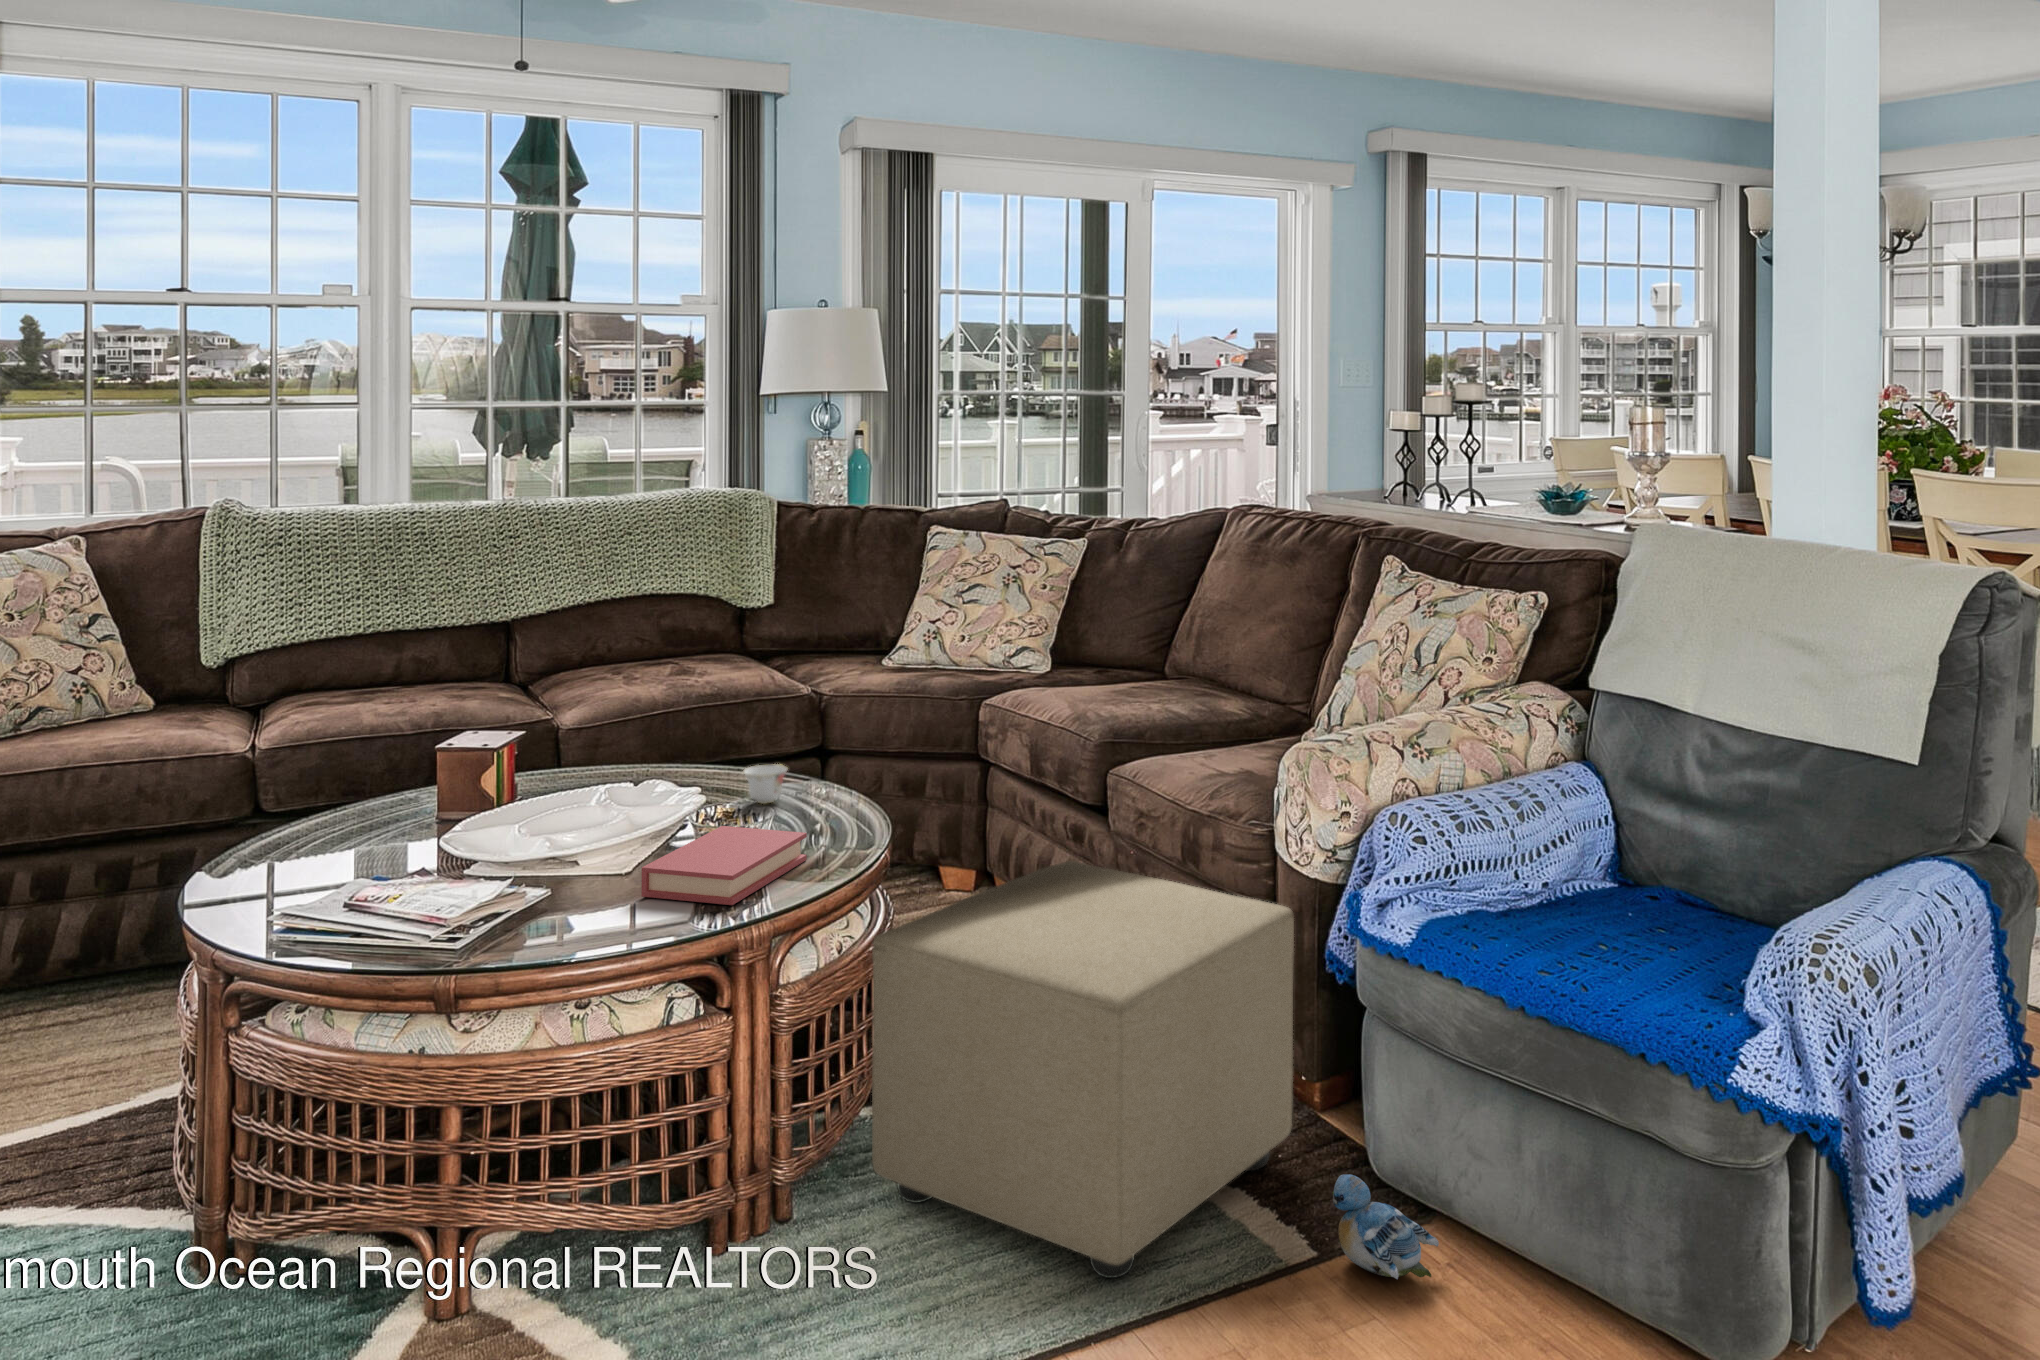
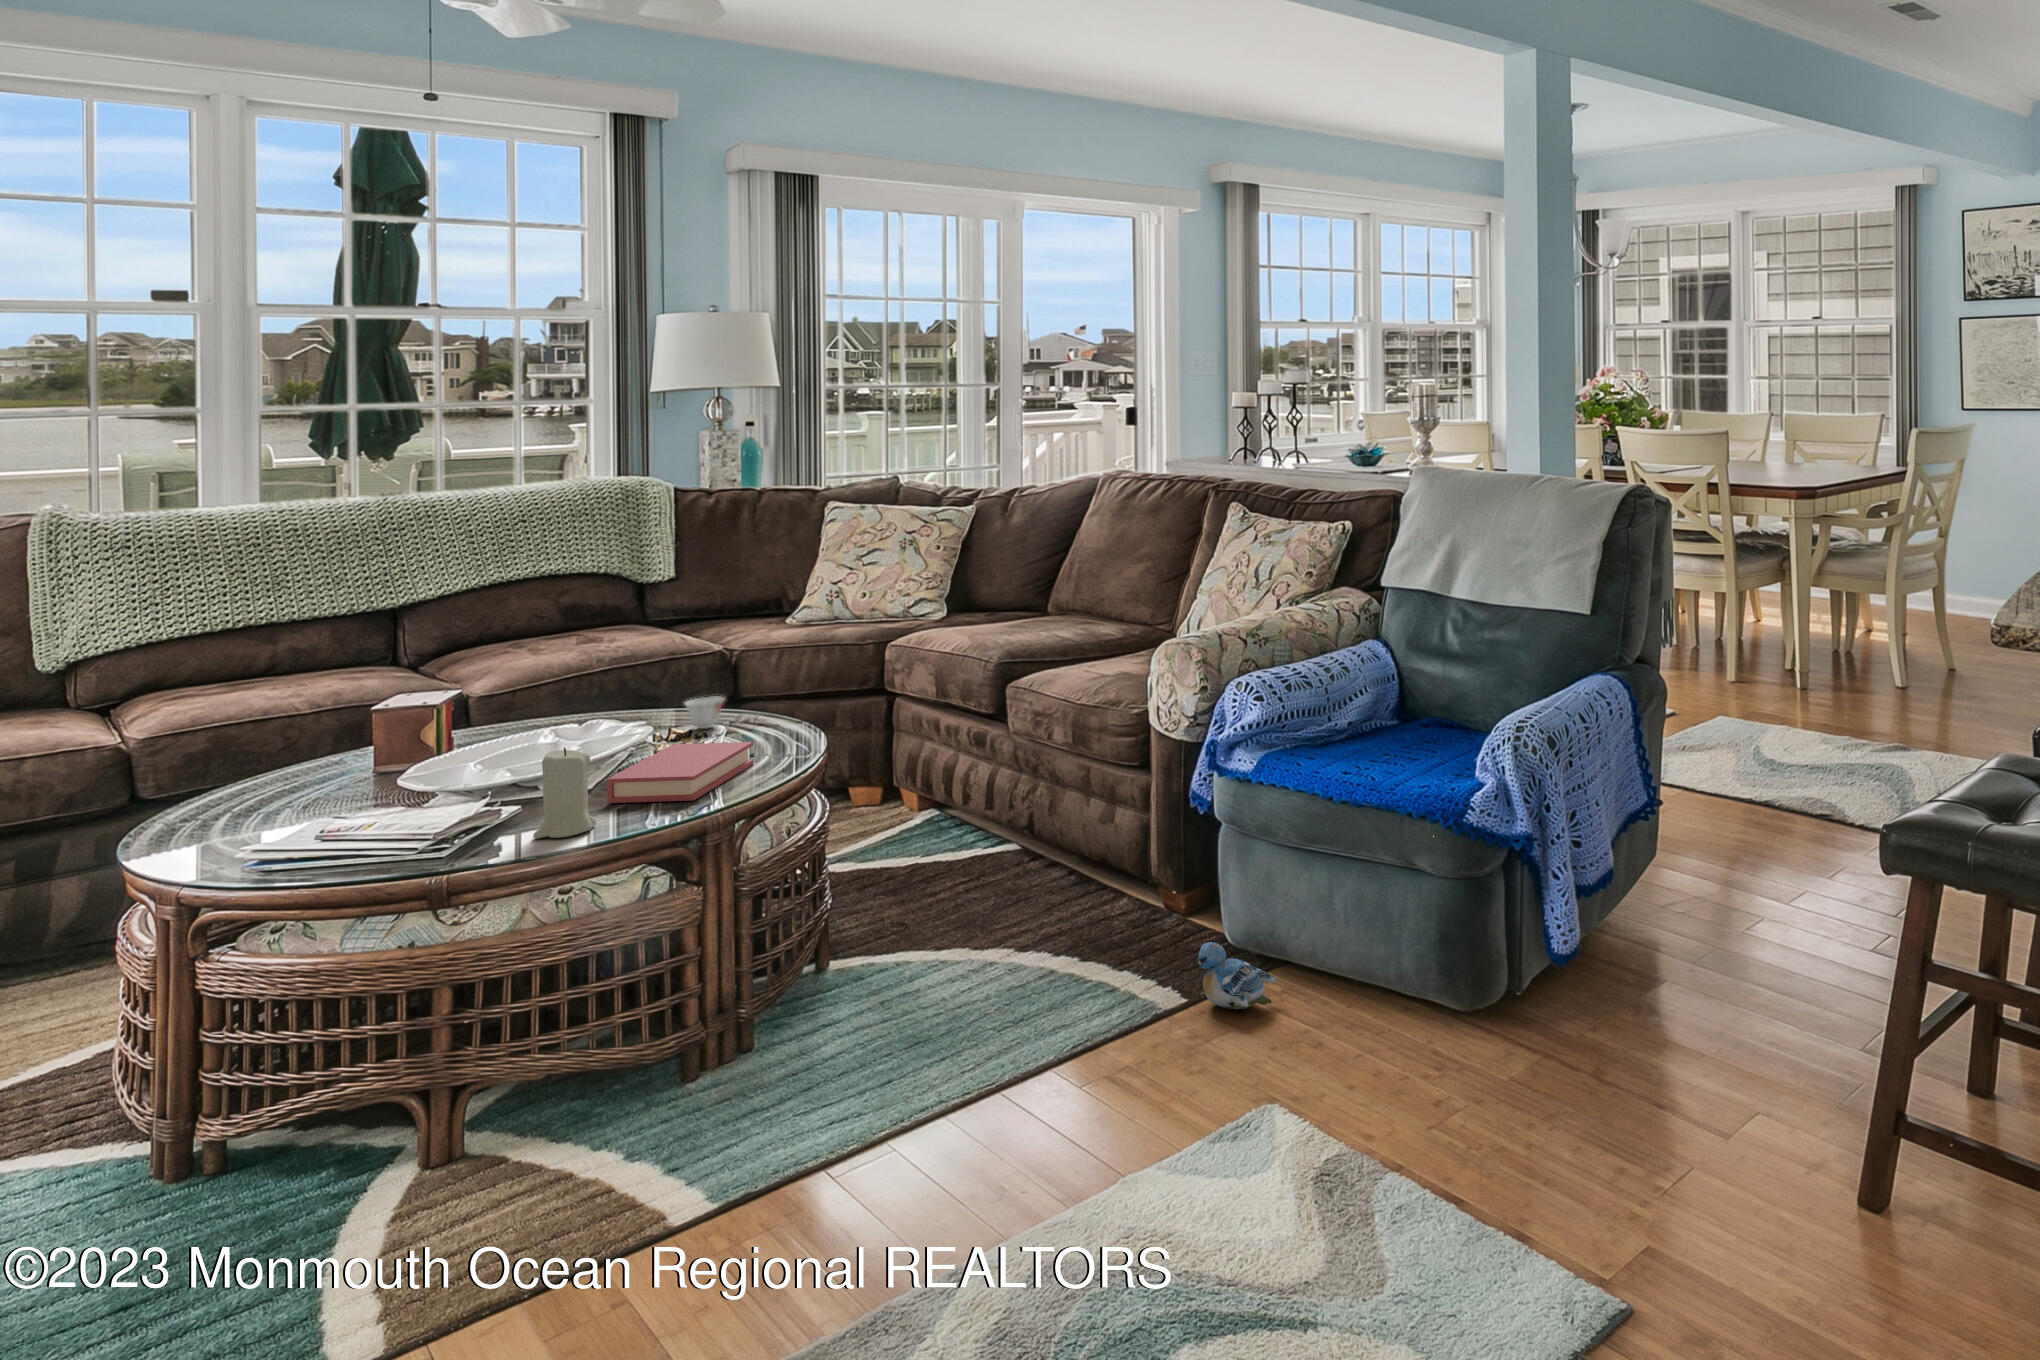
candle: none [555,830,623,940] -> present [533,747,596,839]
ottoman: present [872,861,1294,1278] -> none [819,747,1165,1043]

